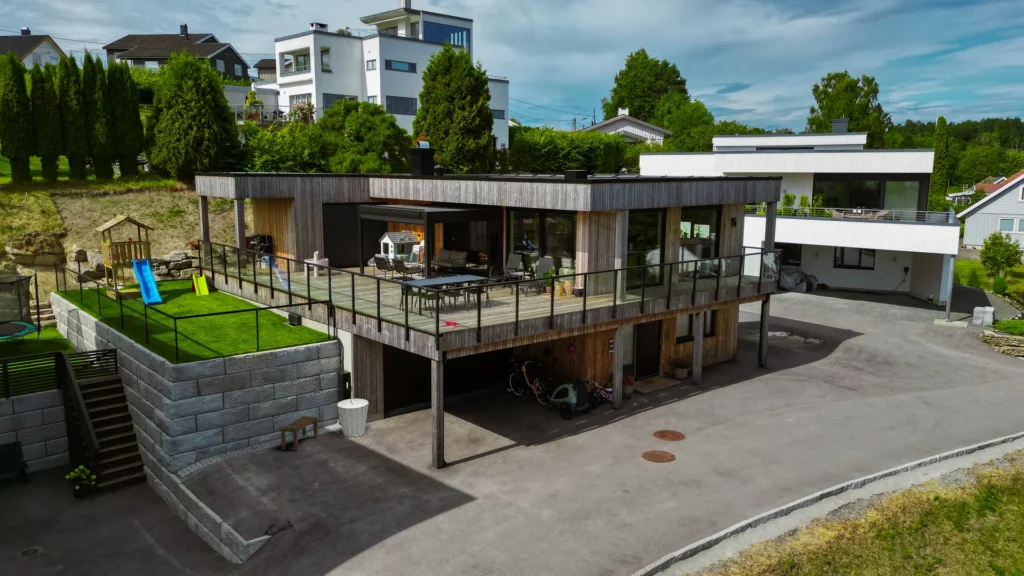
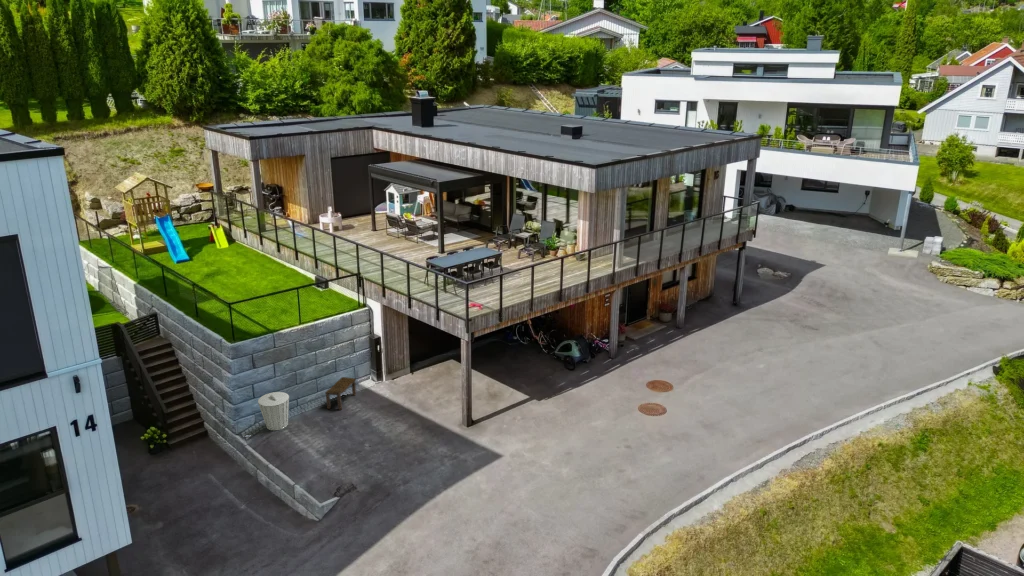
trash can: present [337,399,368,436] -> present [258,392,289,430]

